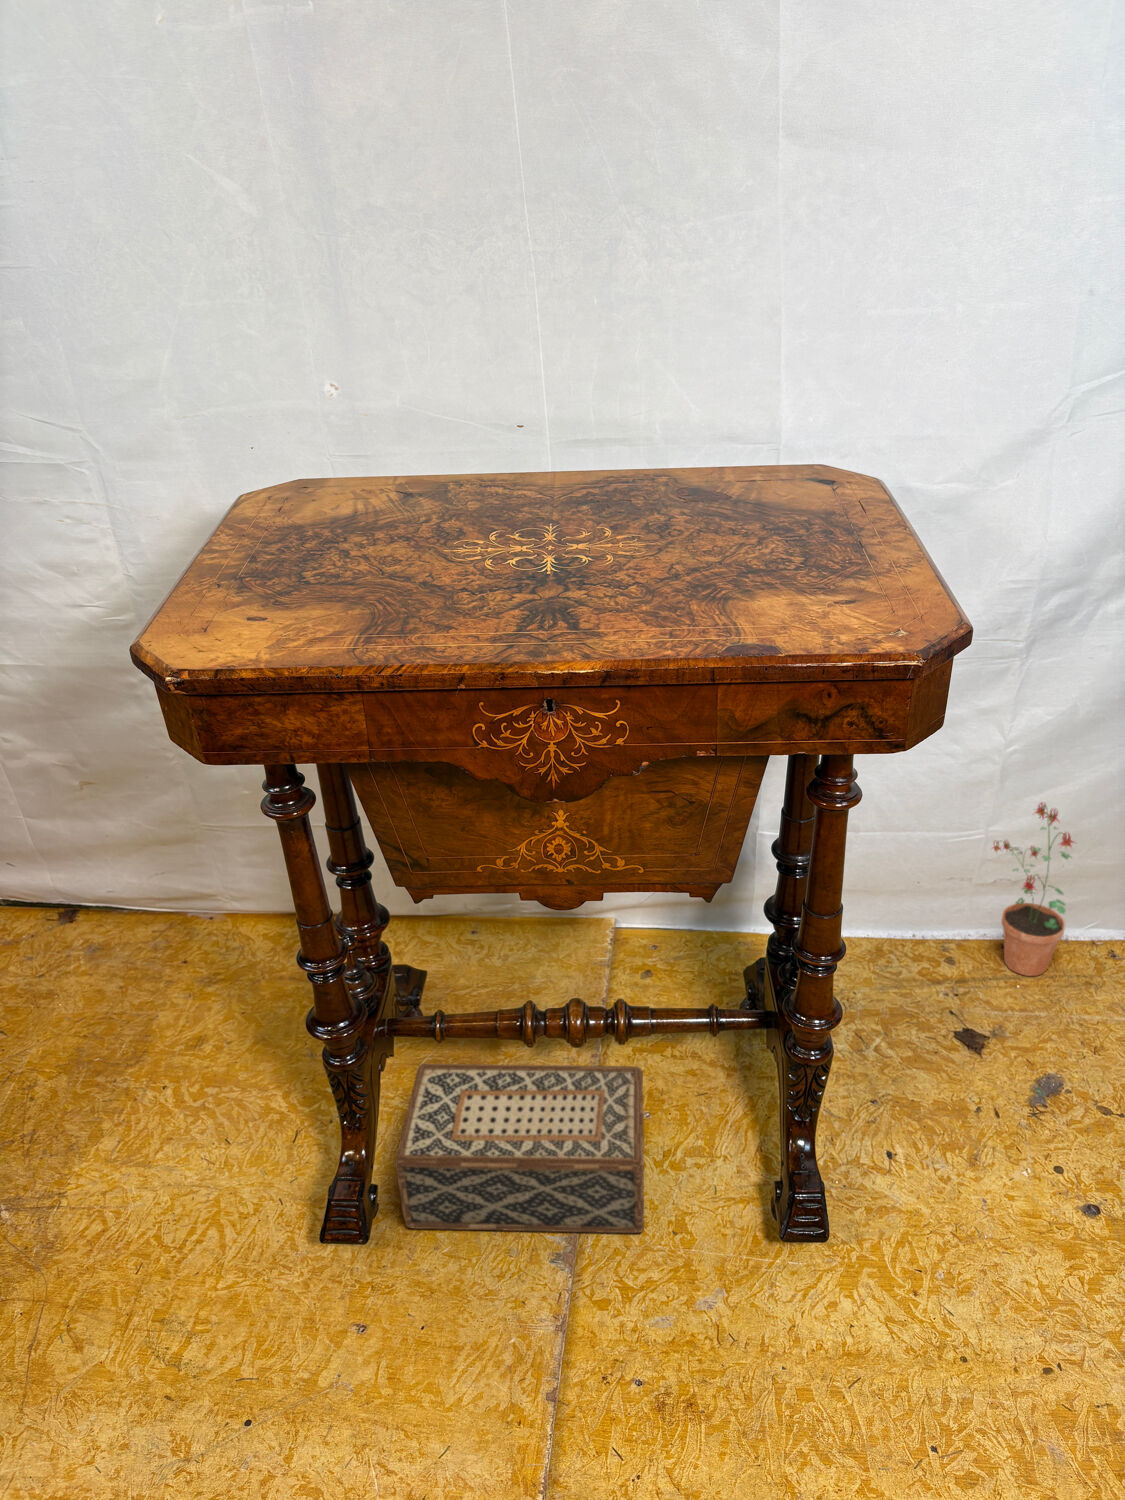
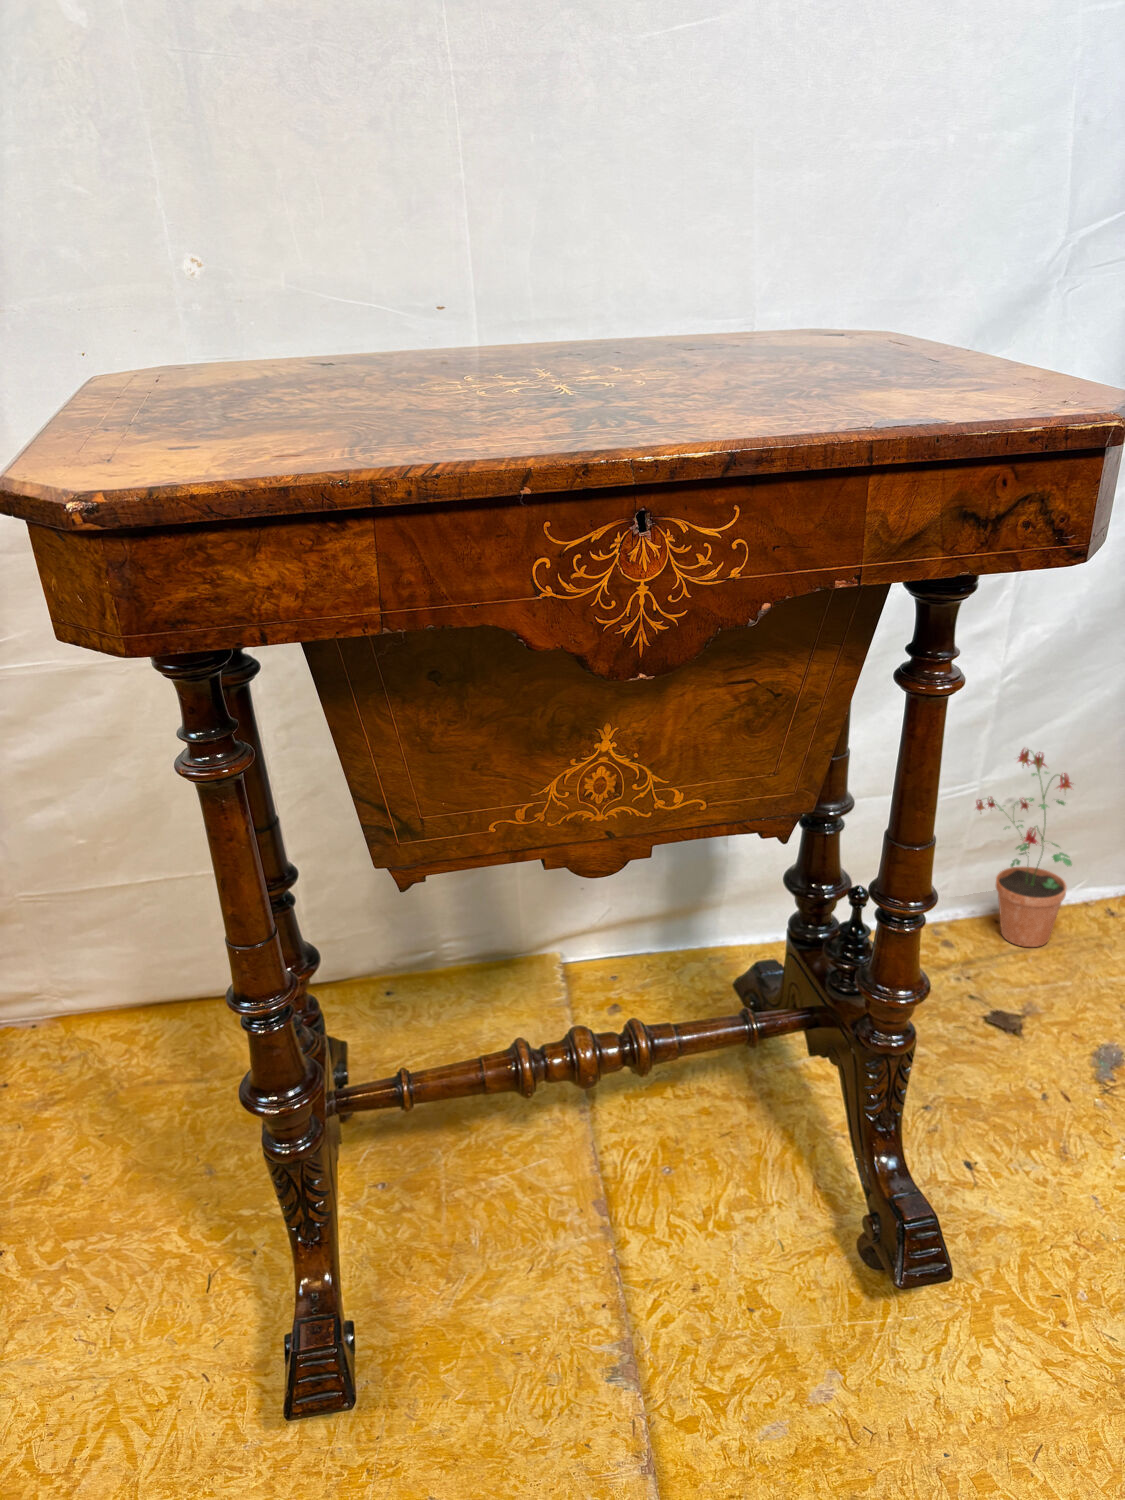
woven basket: present [395,1064,644,1233] -> none [376,1104,712,1375]

